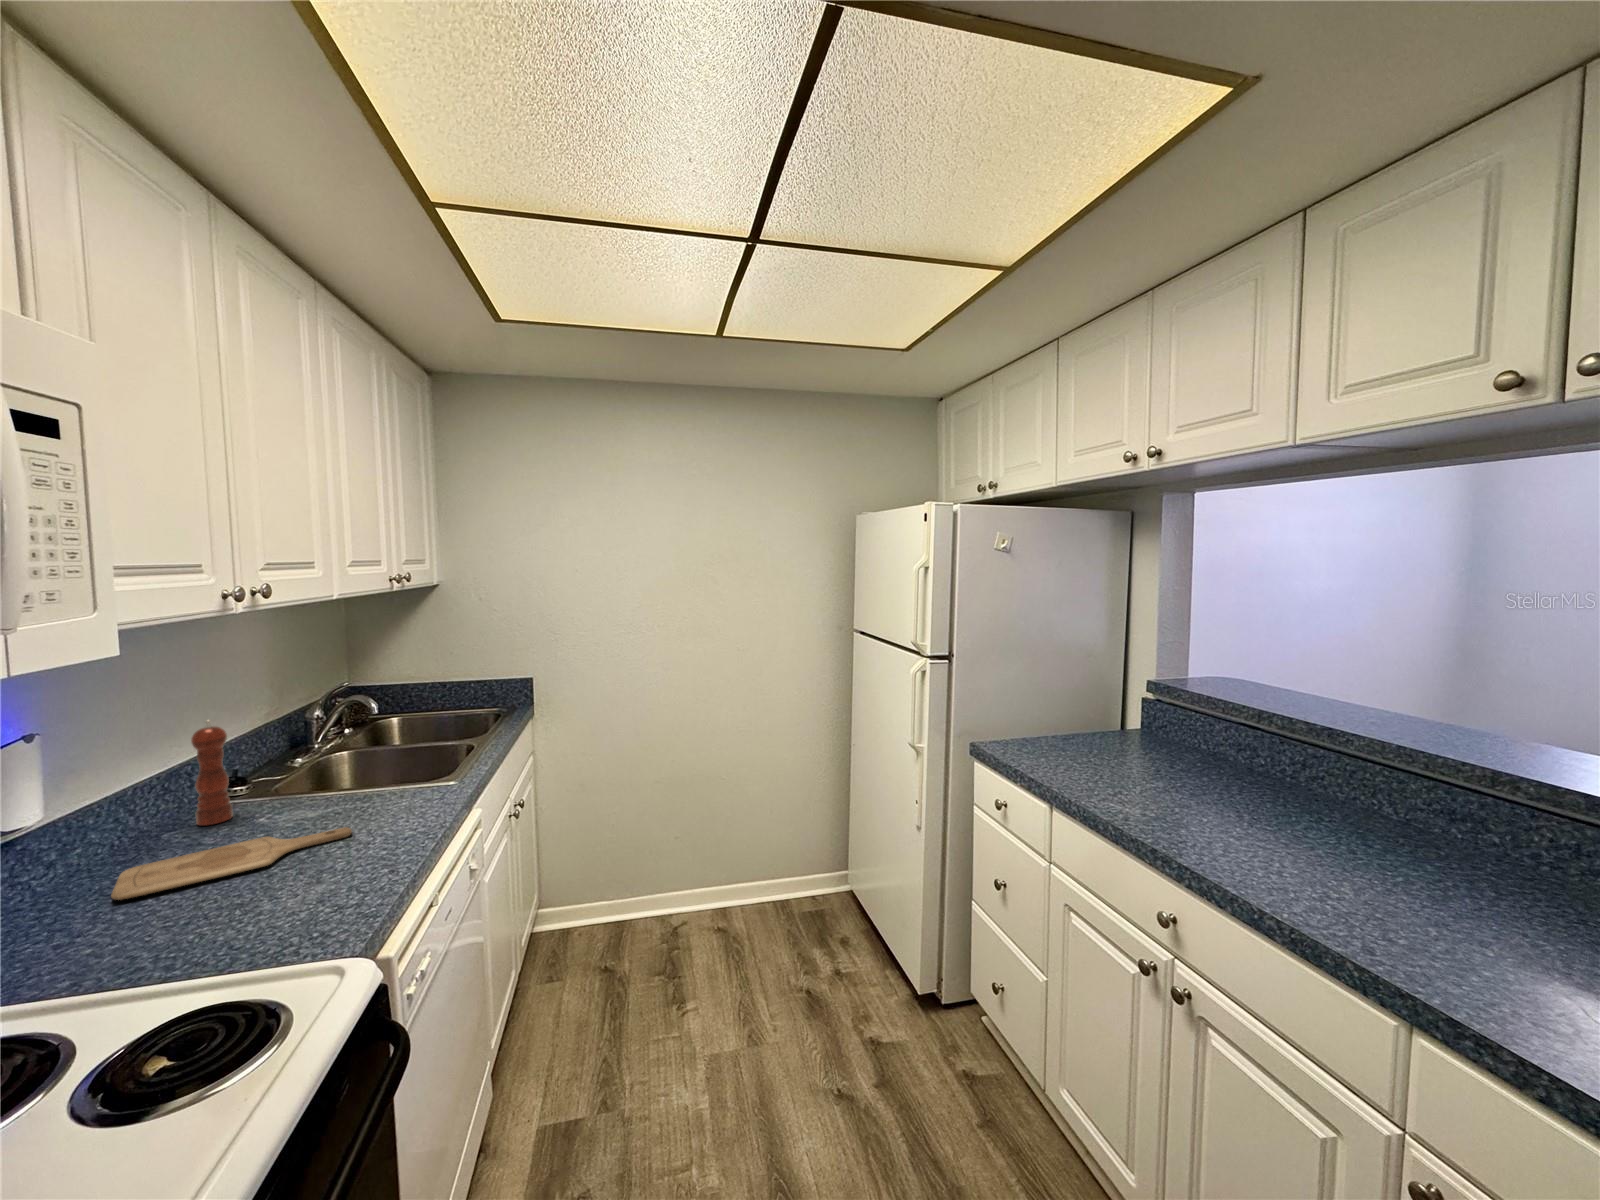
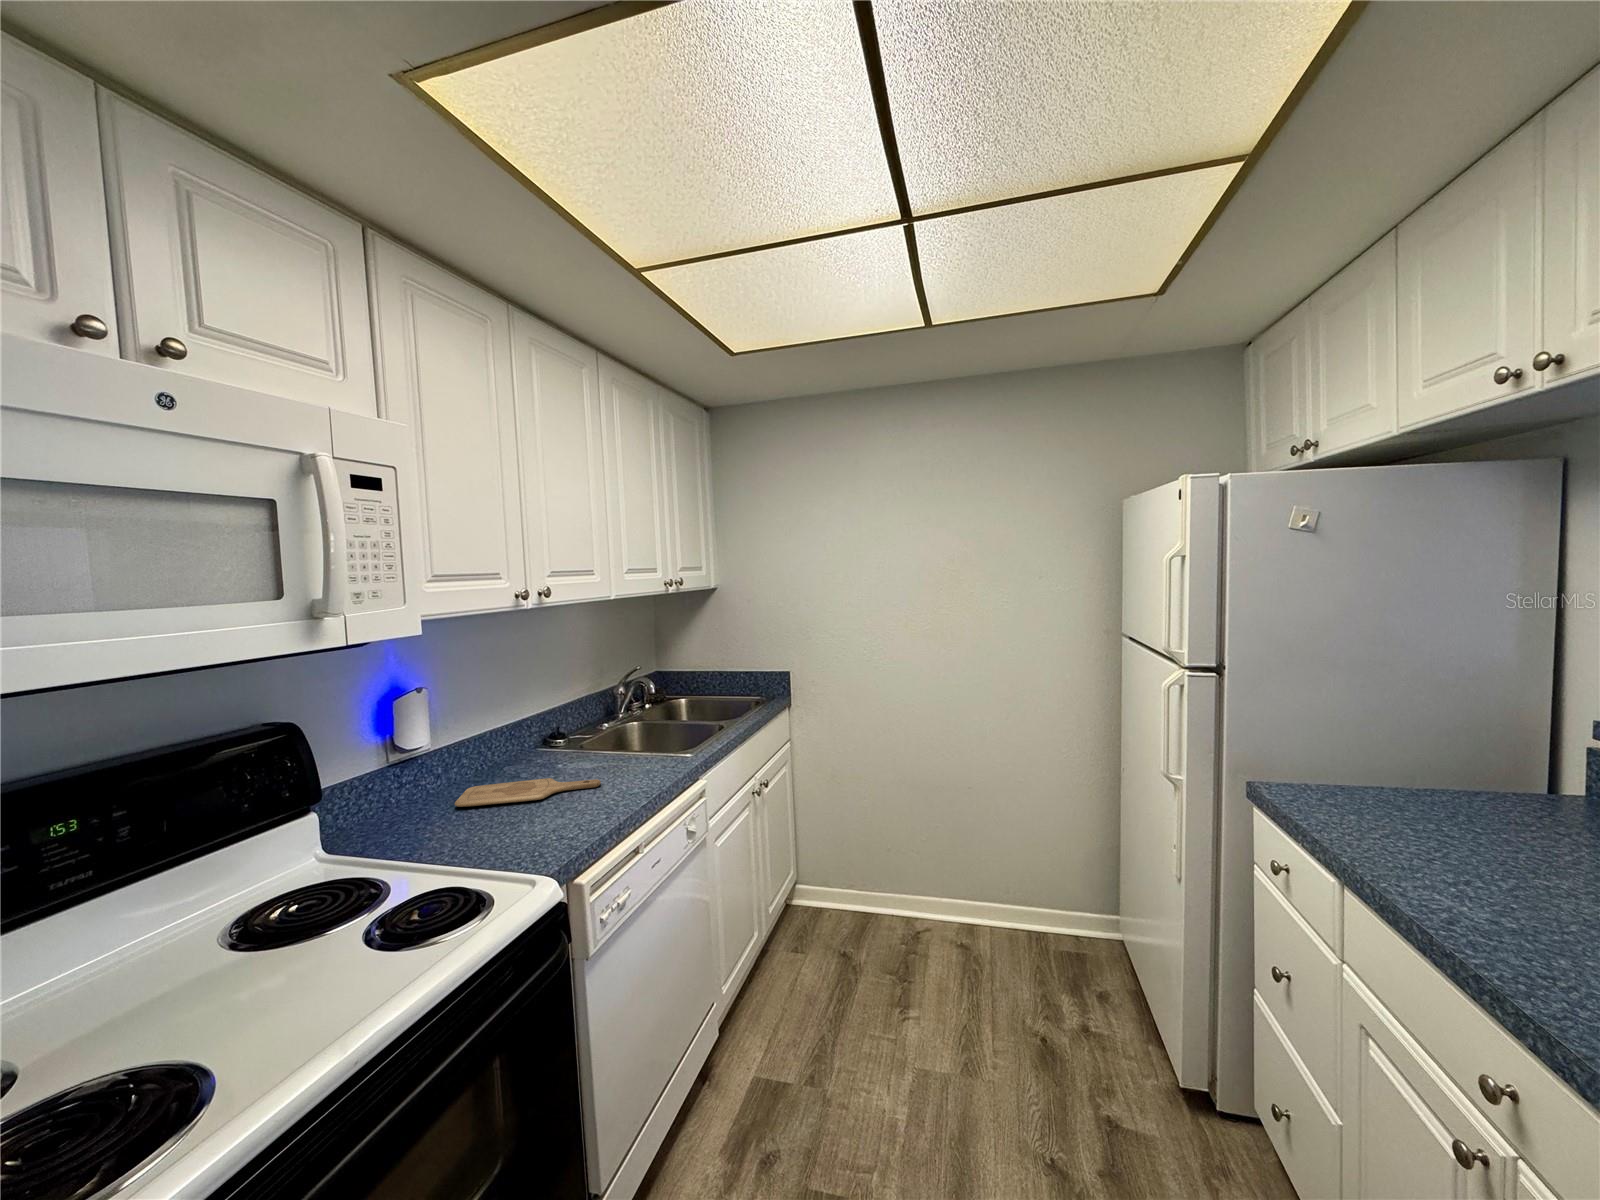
pepper mill: present [191,720,233,825] -> none [518,687,543,765]

